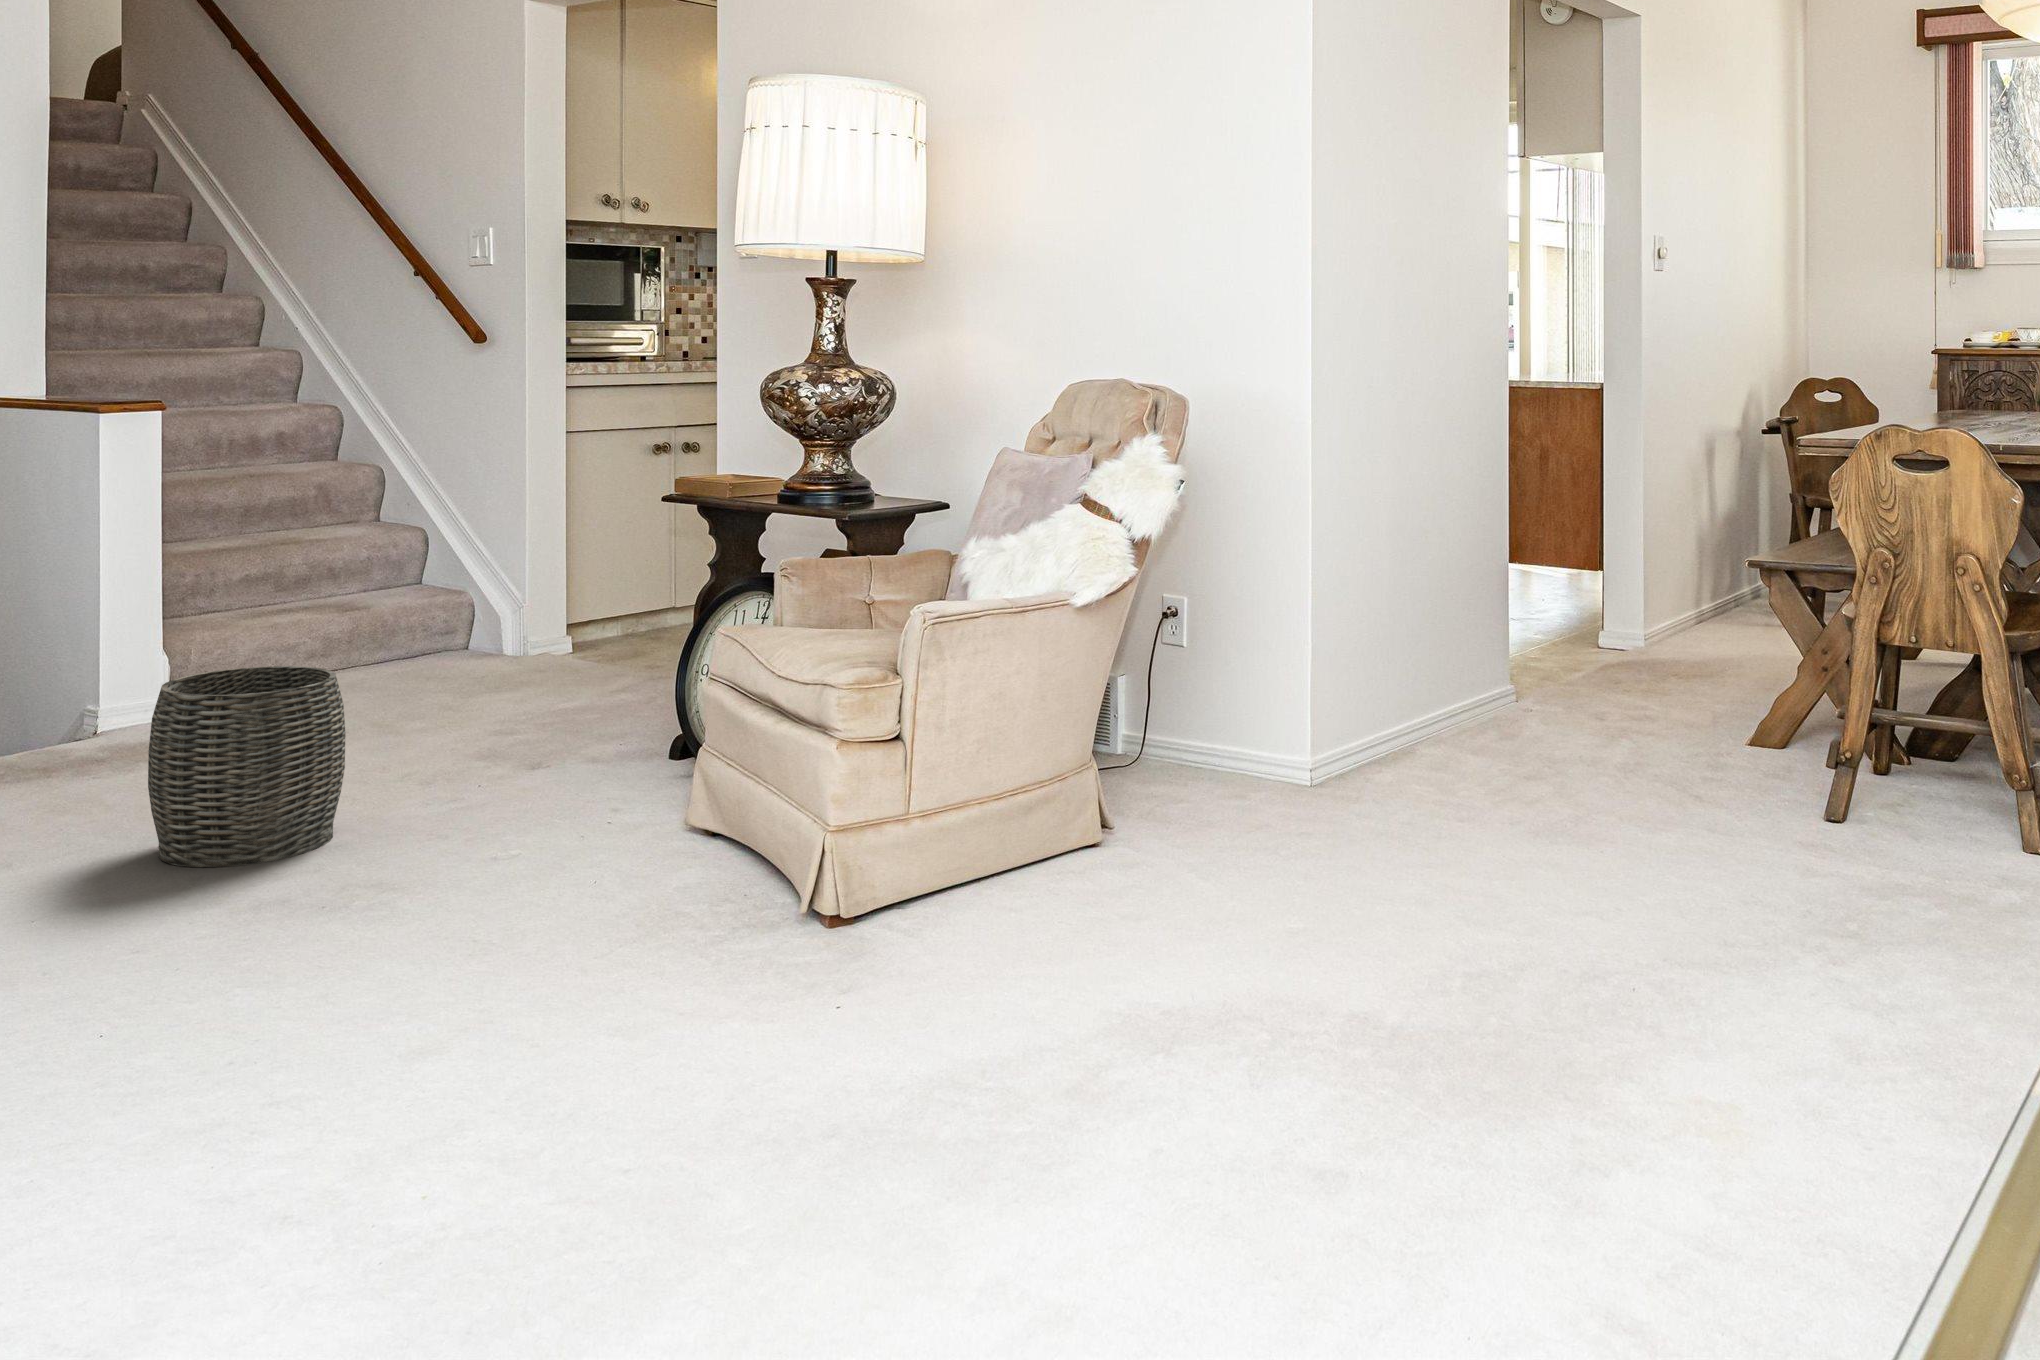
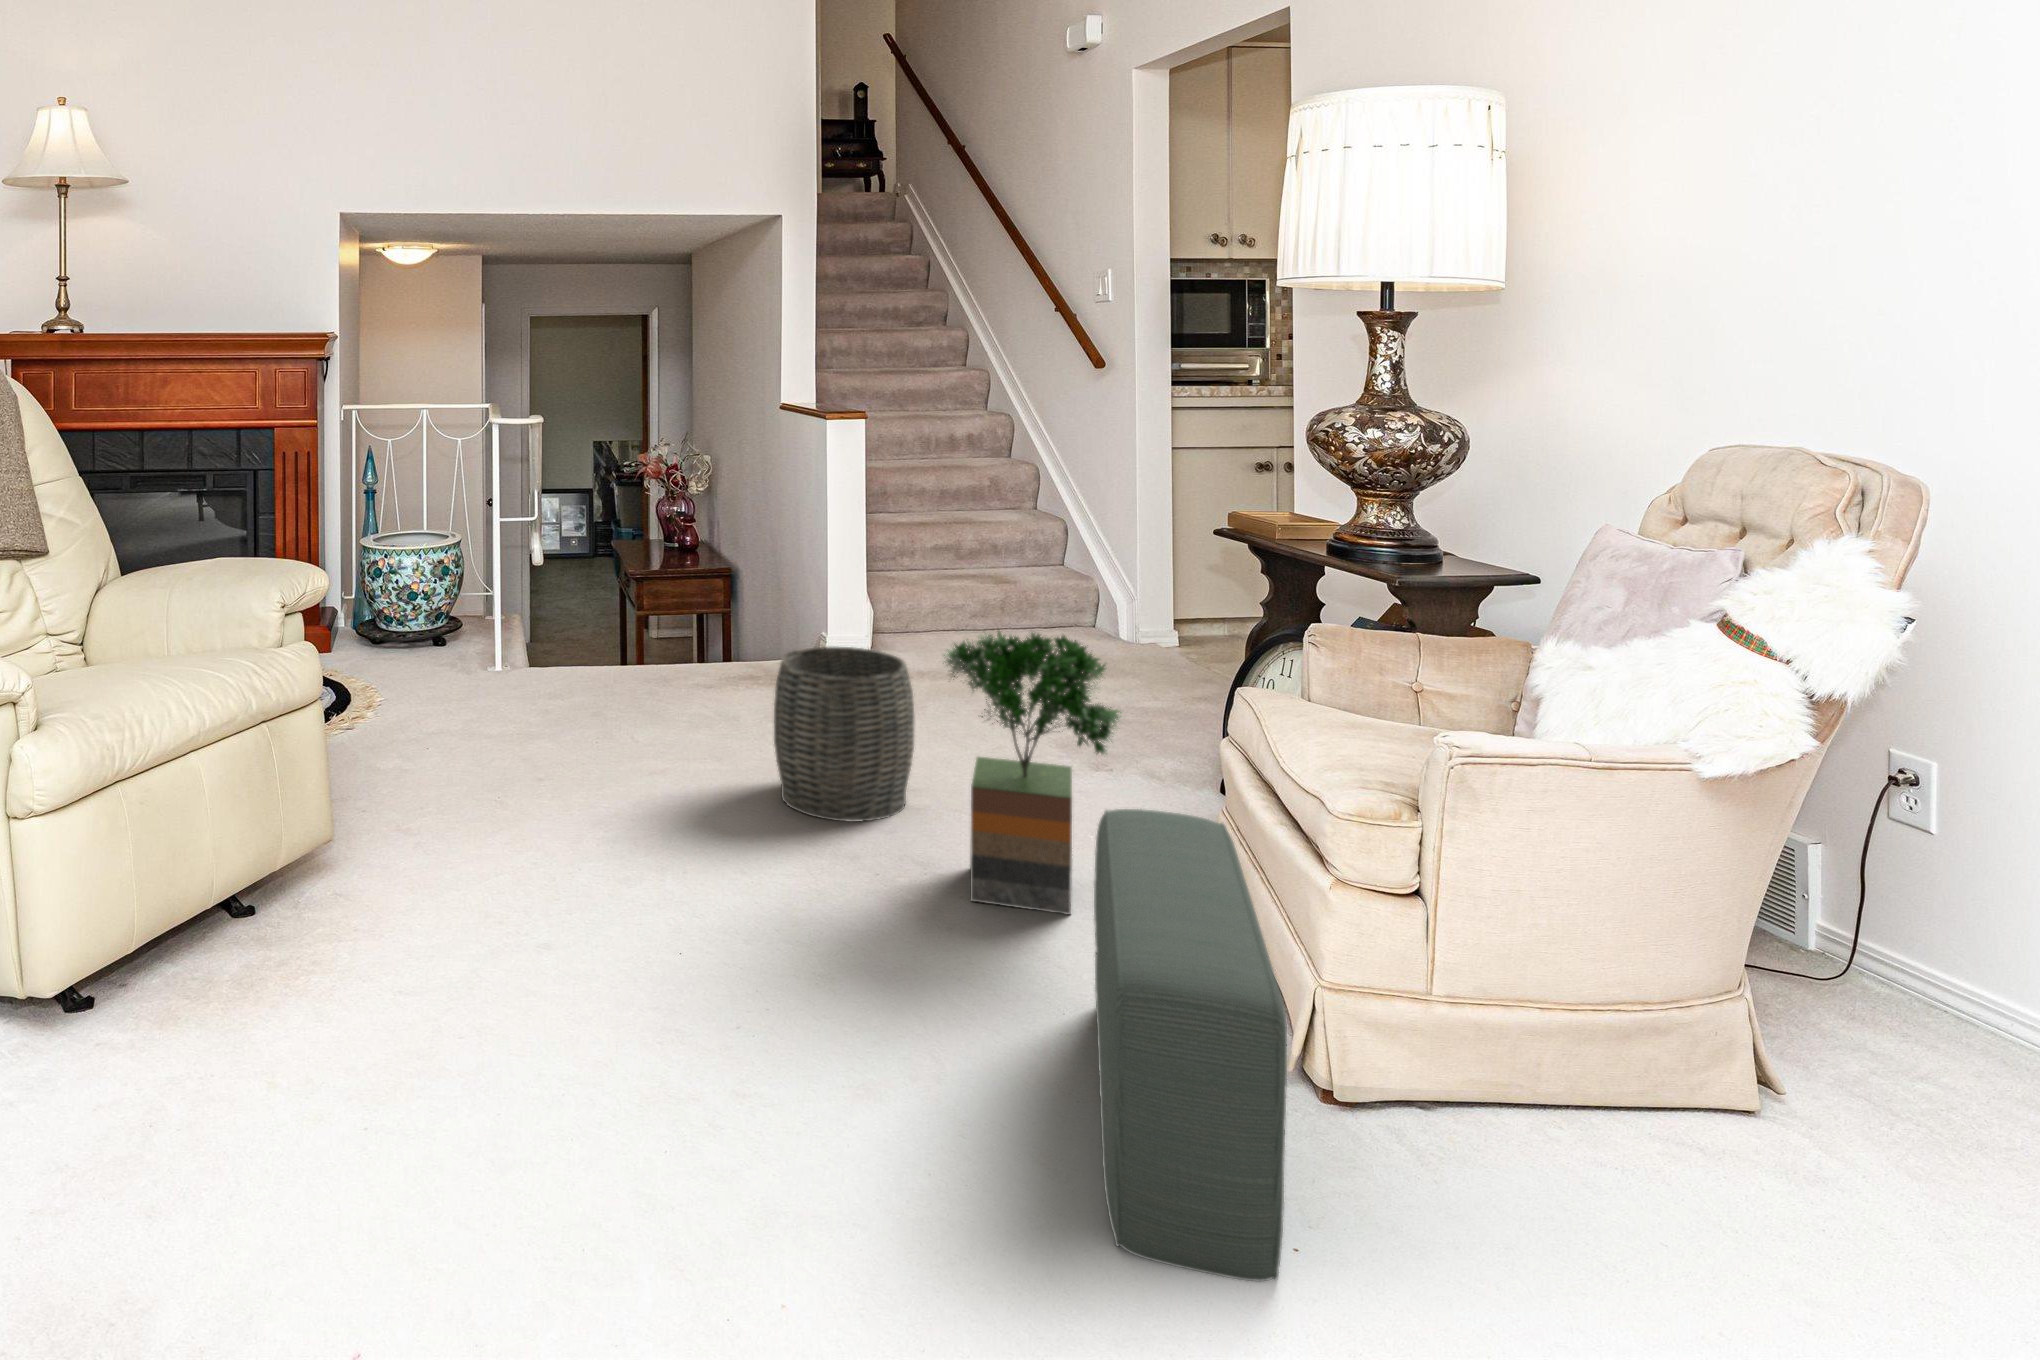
potted tree: none [416,594,622,884] -> present [944,631,1122,915]
pouf: none [631,716,842,1026] -> present [1094,809,1287,1282]

